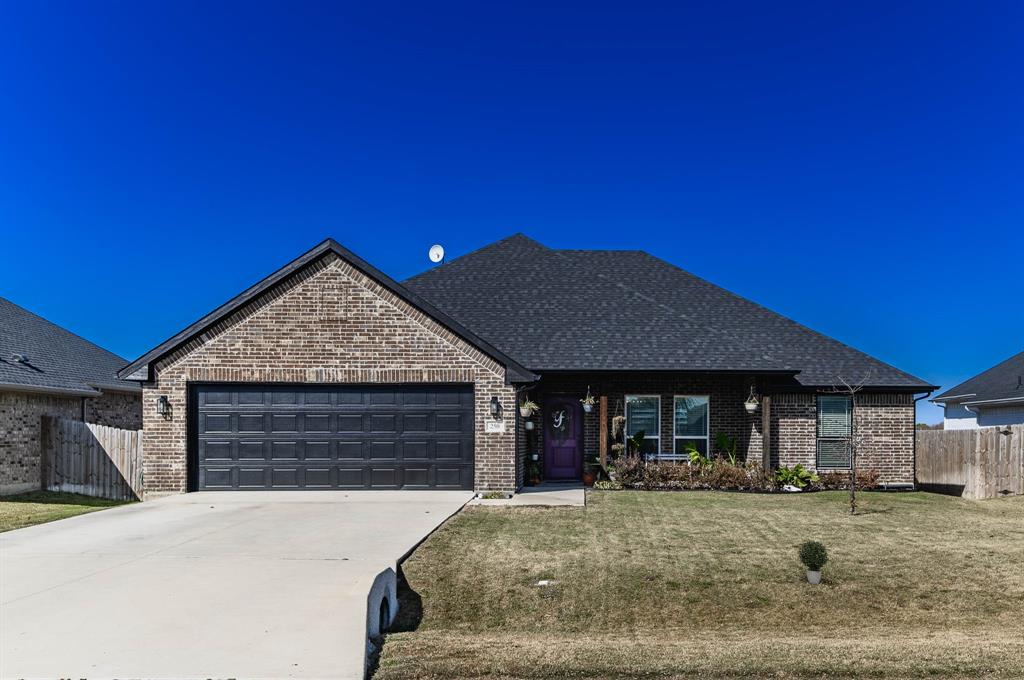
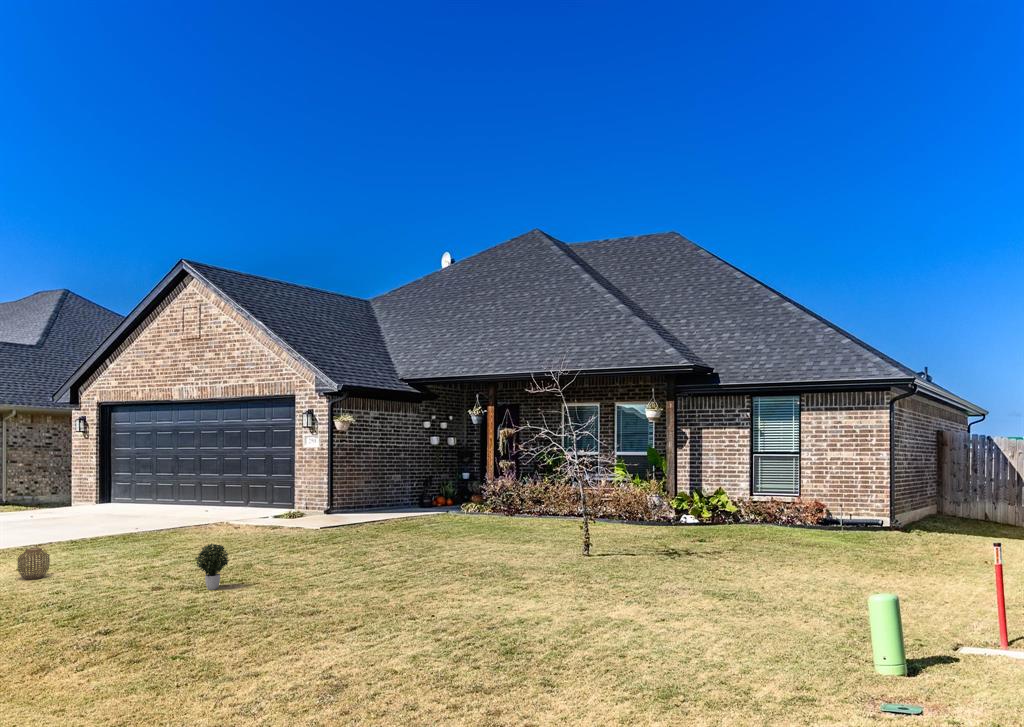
woven basket: none [596,557,625,592] -> present [18,548,50,580]

